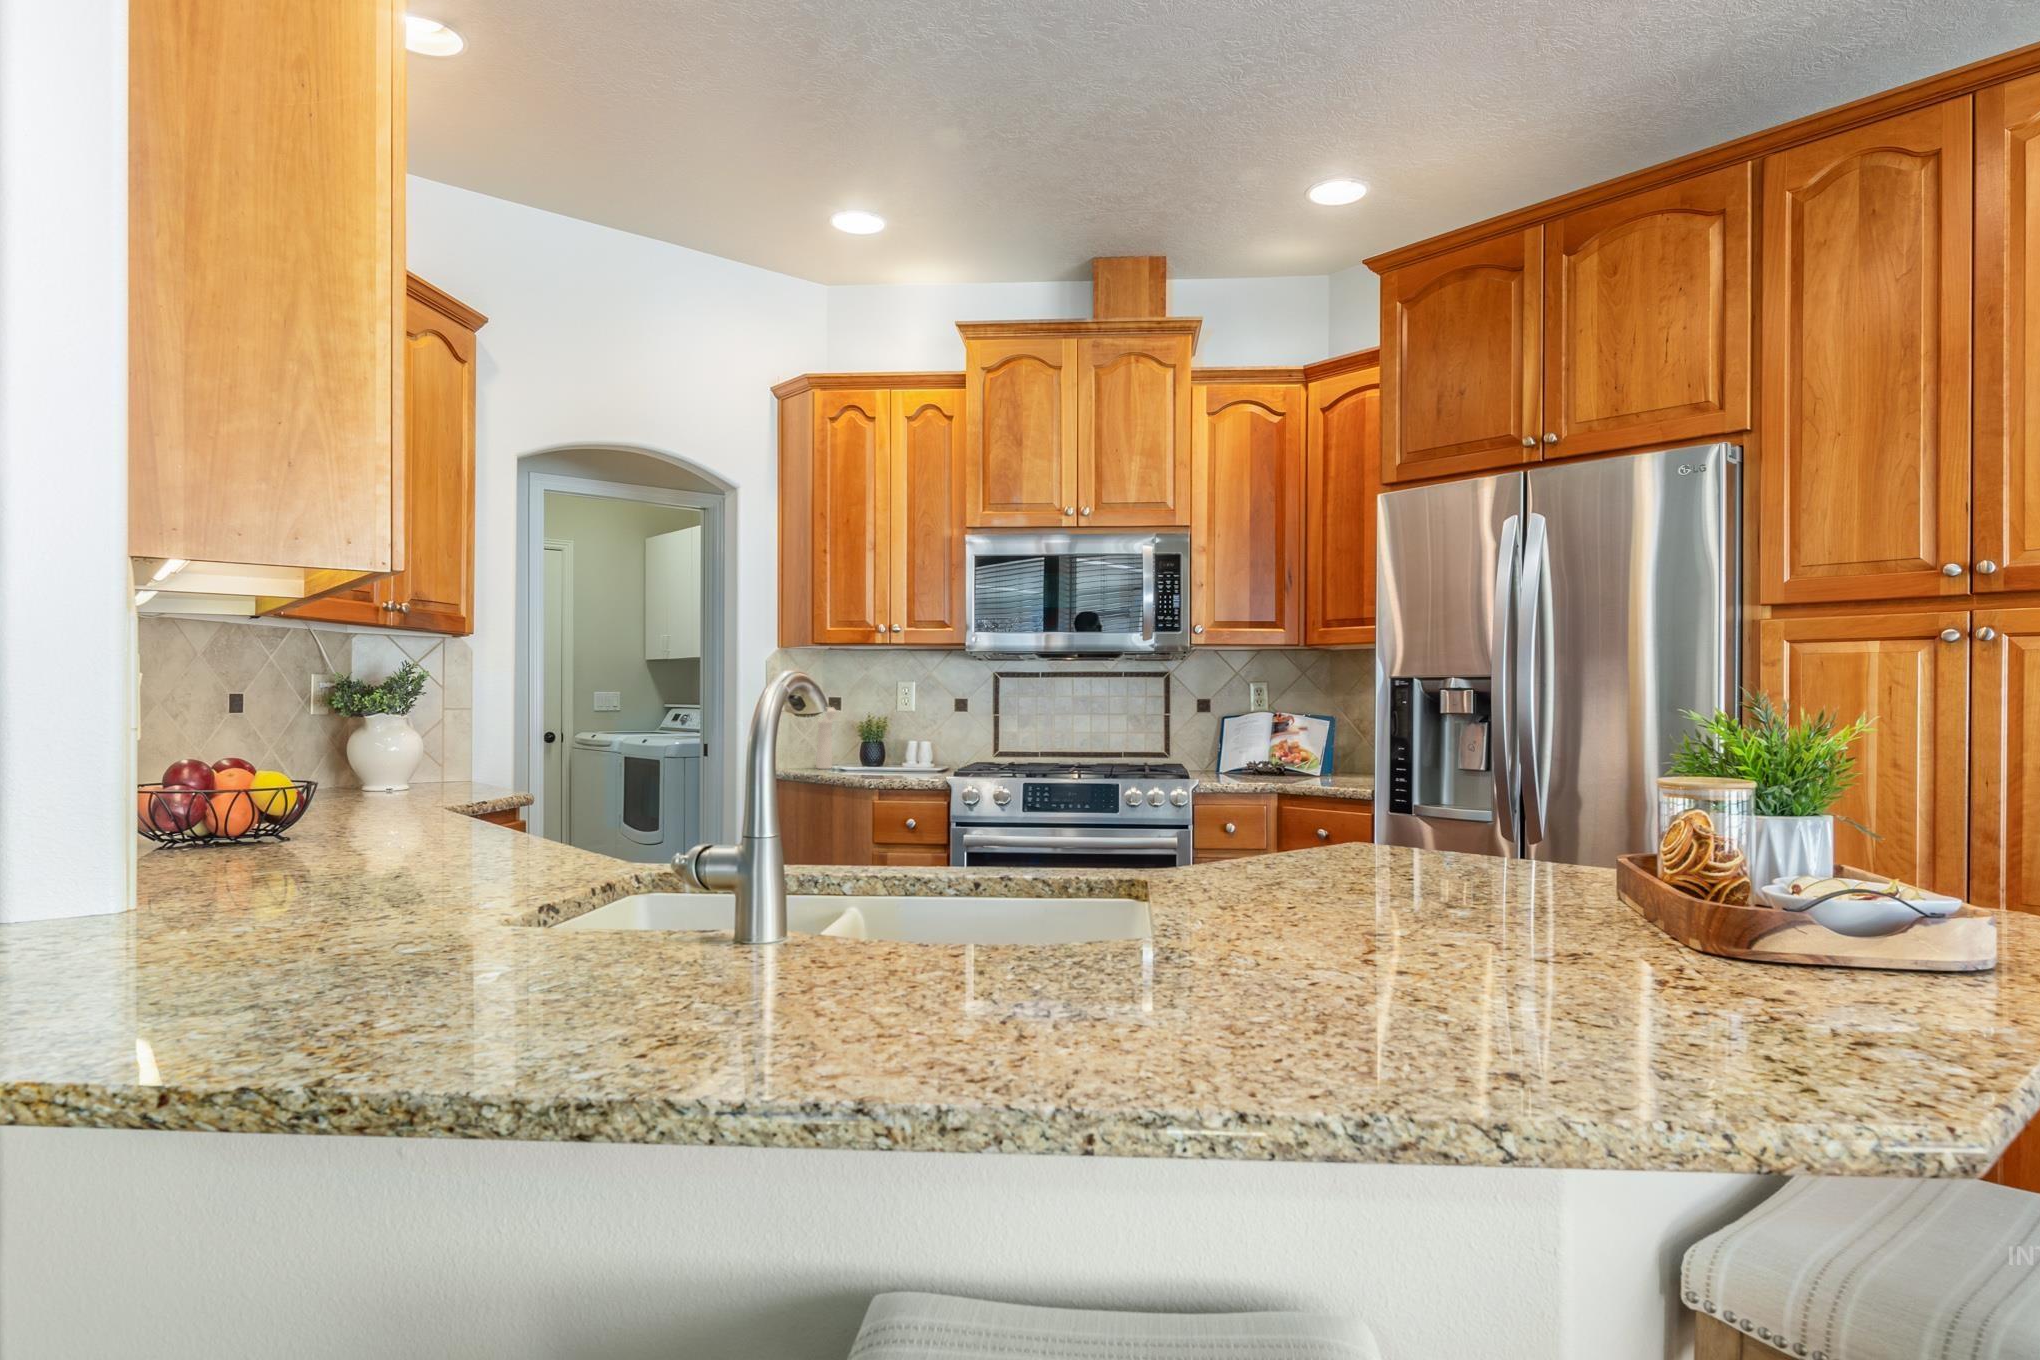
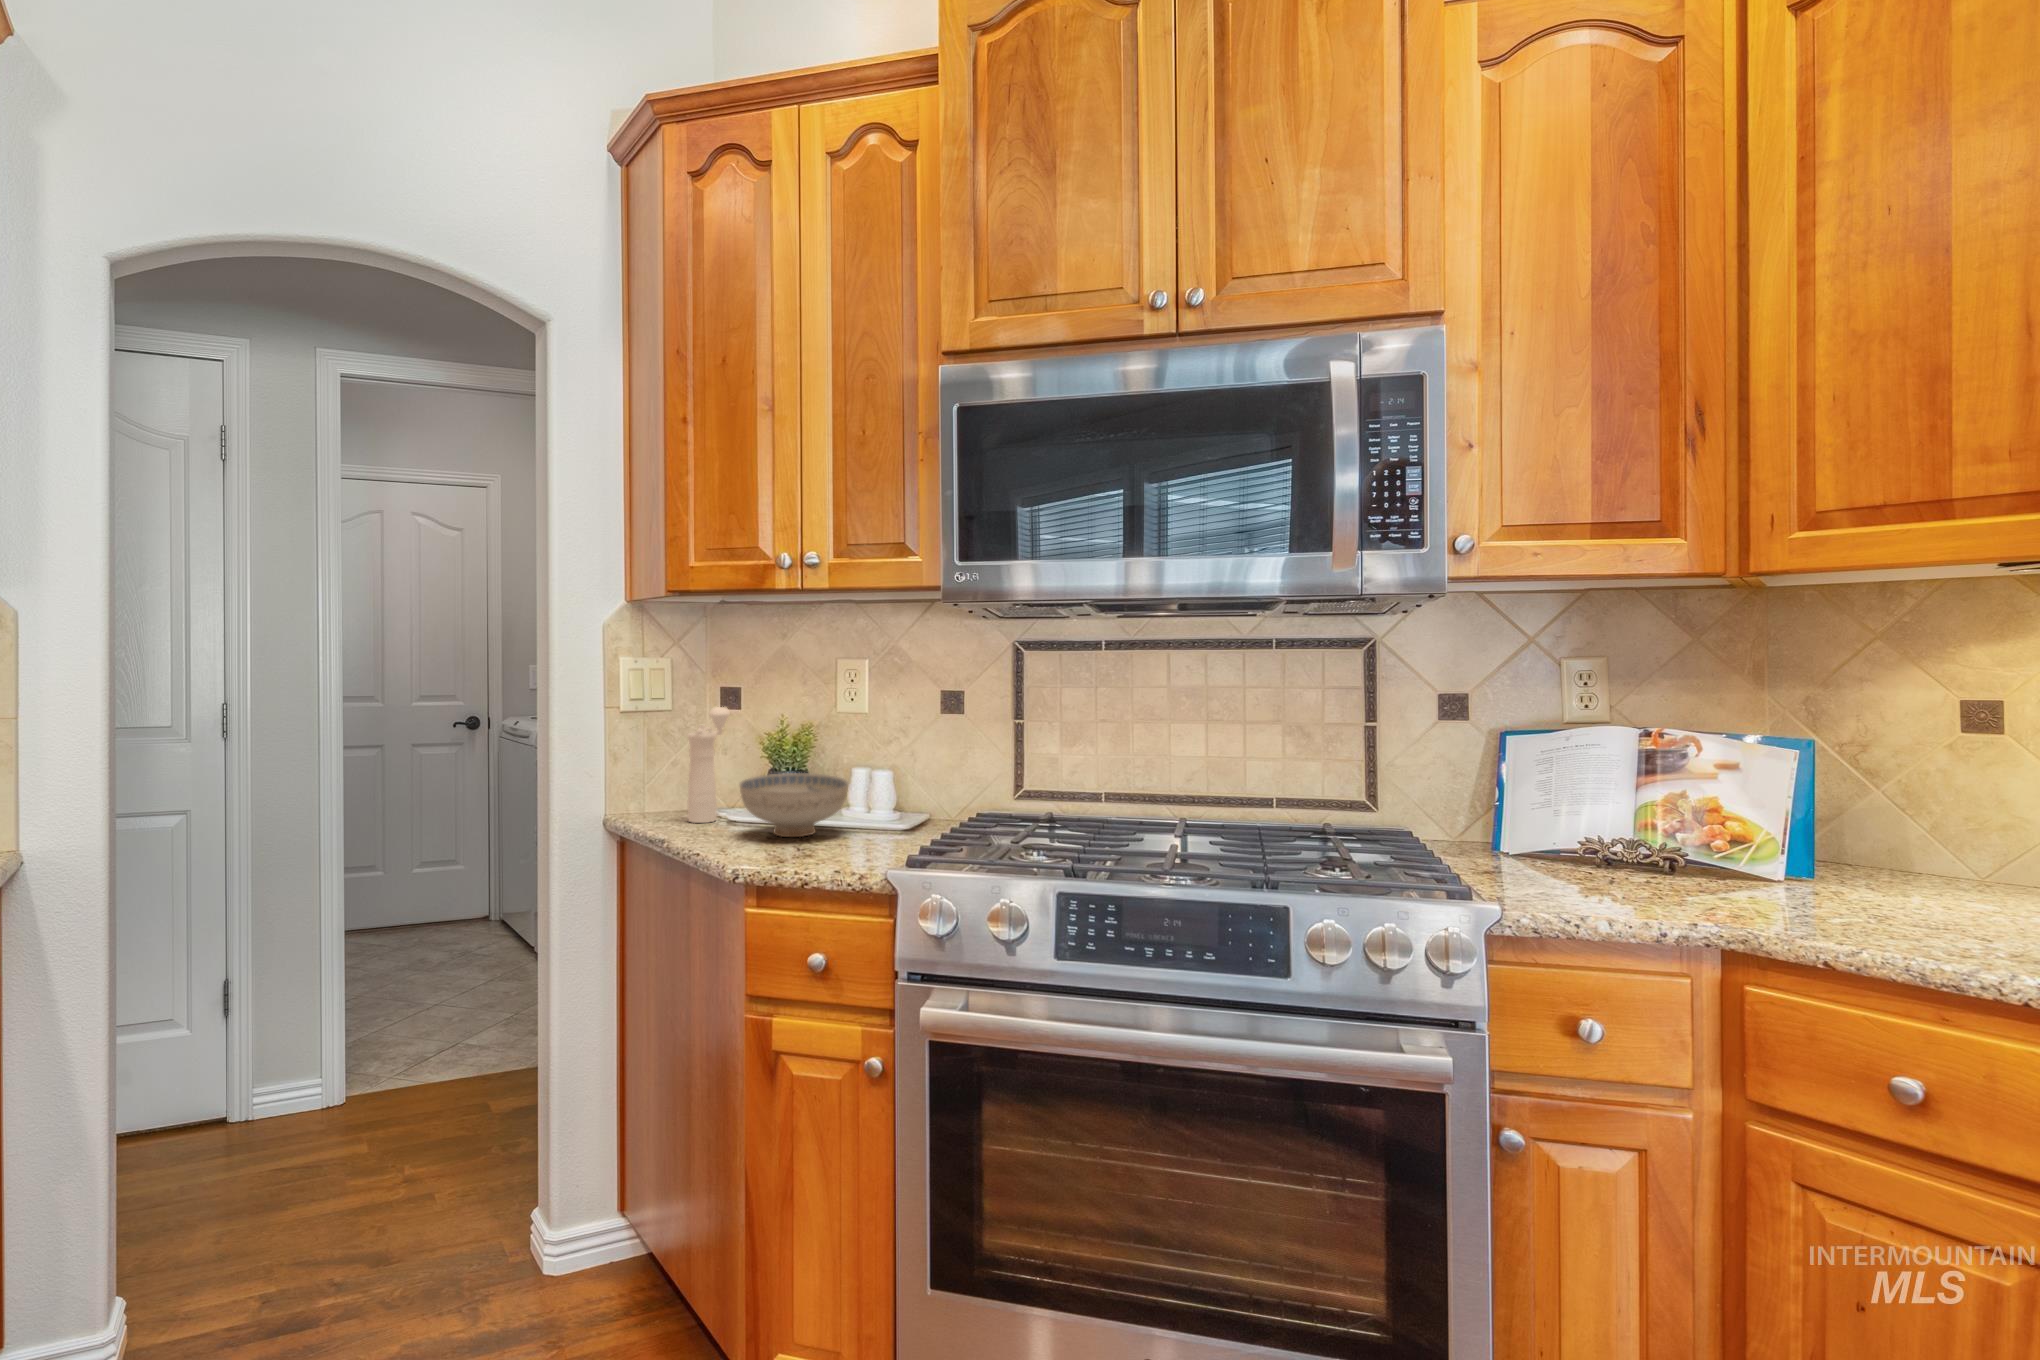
ceramic bowl: none [854,740,911,771] -> present [740,773,848,837]

